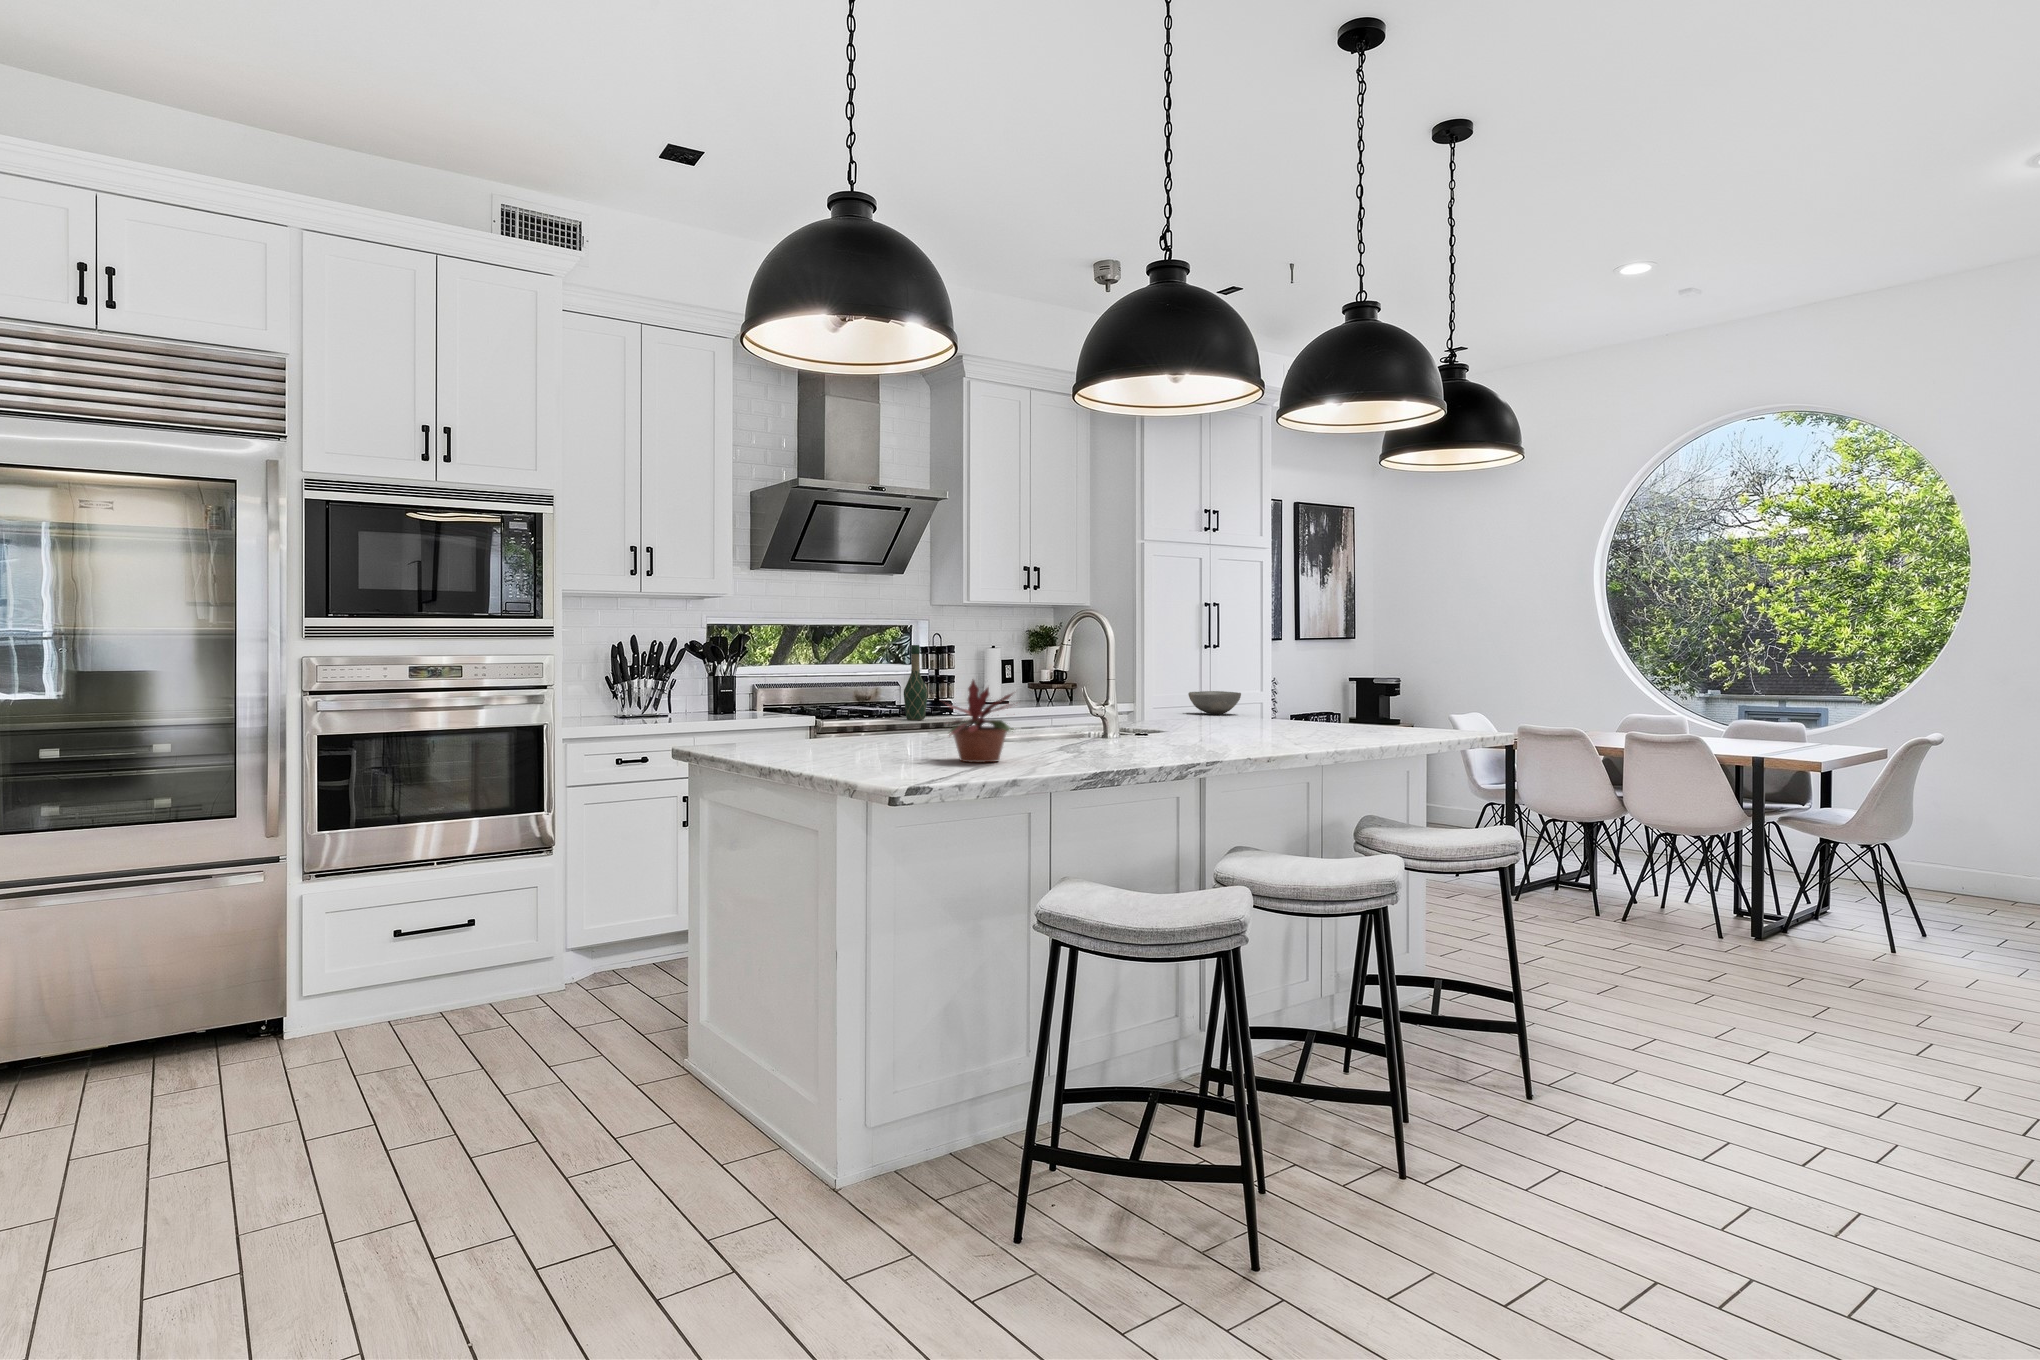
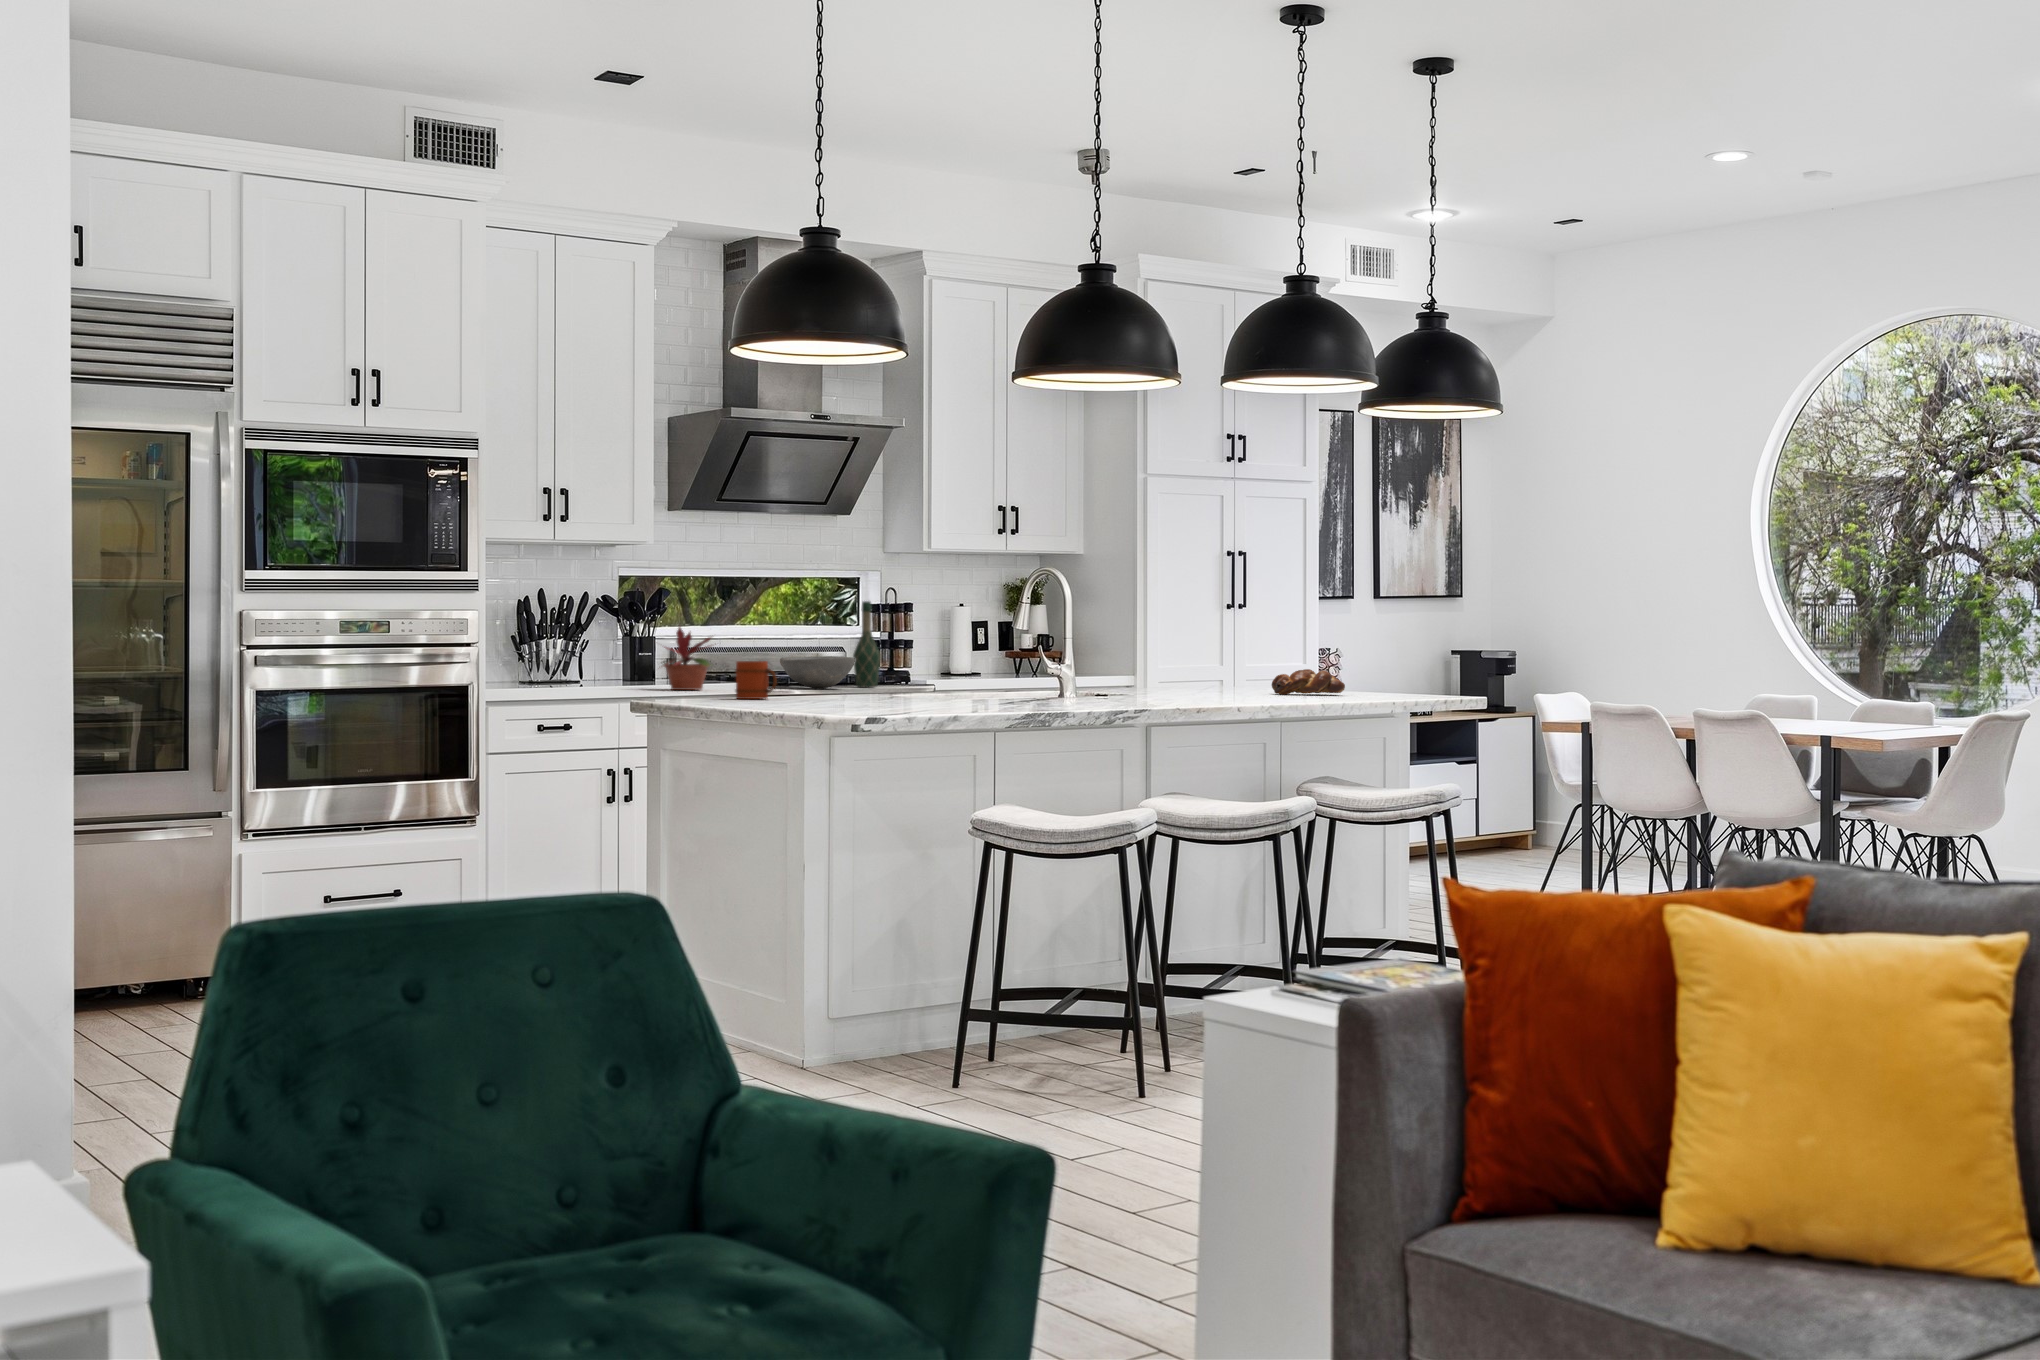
potted plant: present [945,680,1012,762] -> present [661,626,711,690]
bowl: present [1188,691,1241,714] -> present [780,656,855,688]
bread loaf: none [1263,702,1328,725] -> present [1272,669,1345,695]
mug: none [783,706,824,746] -> present [735,661,777,699]

